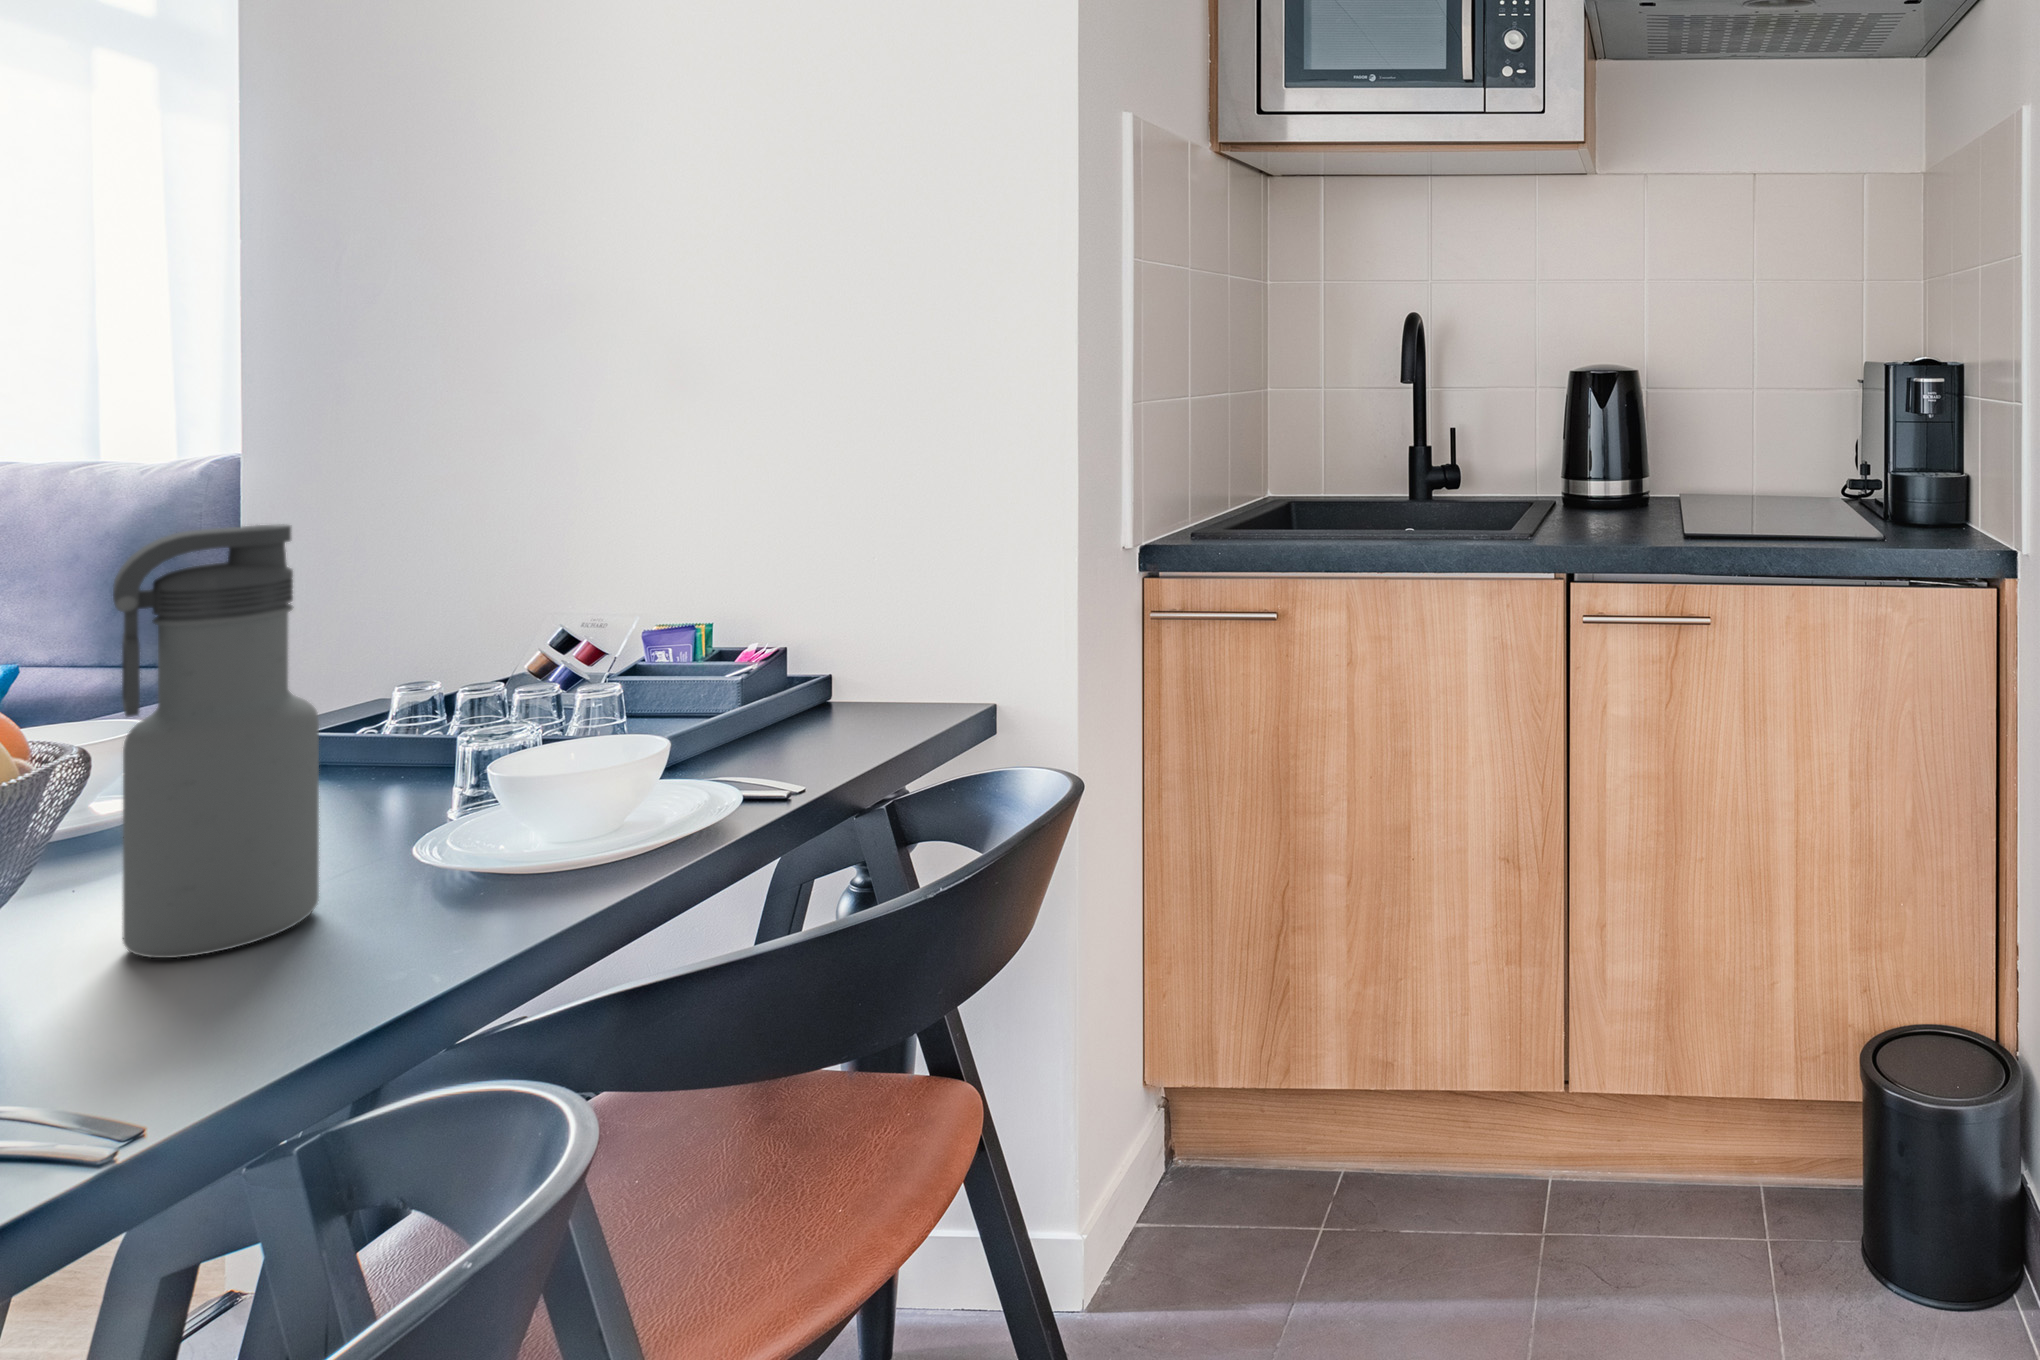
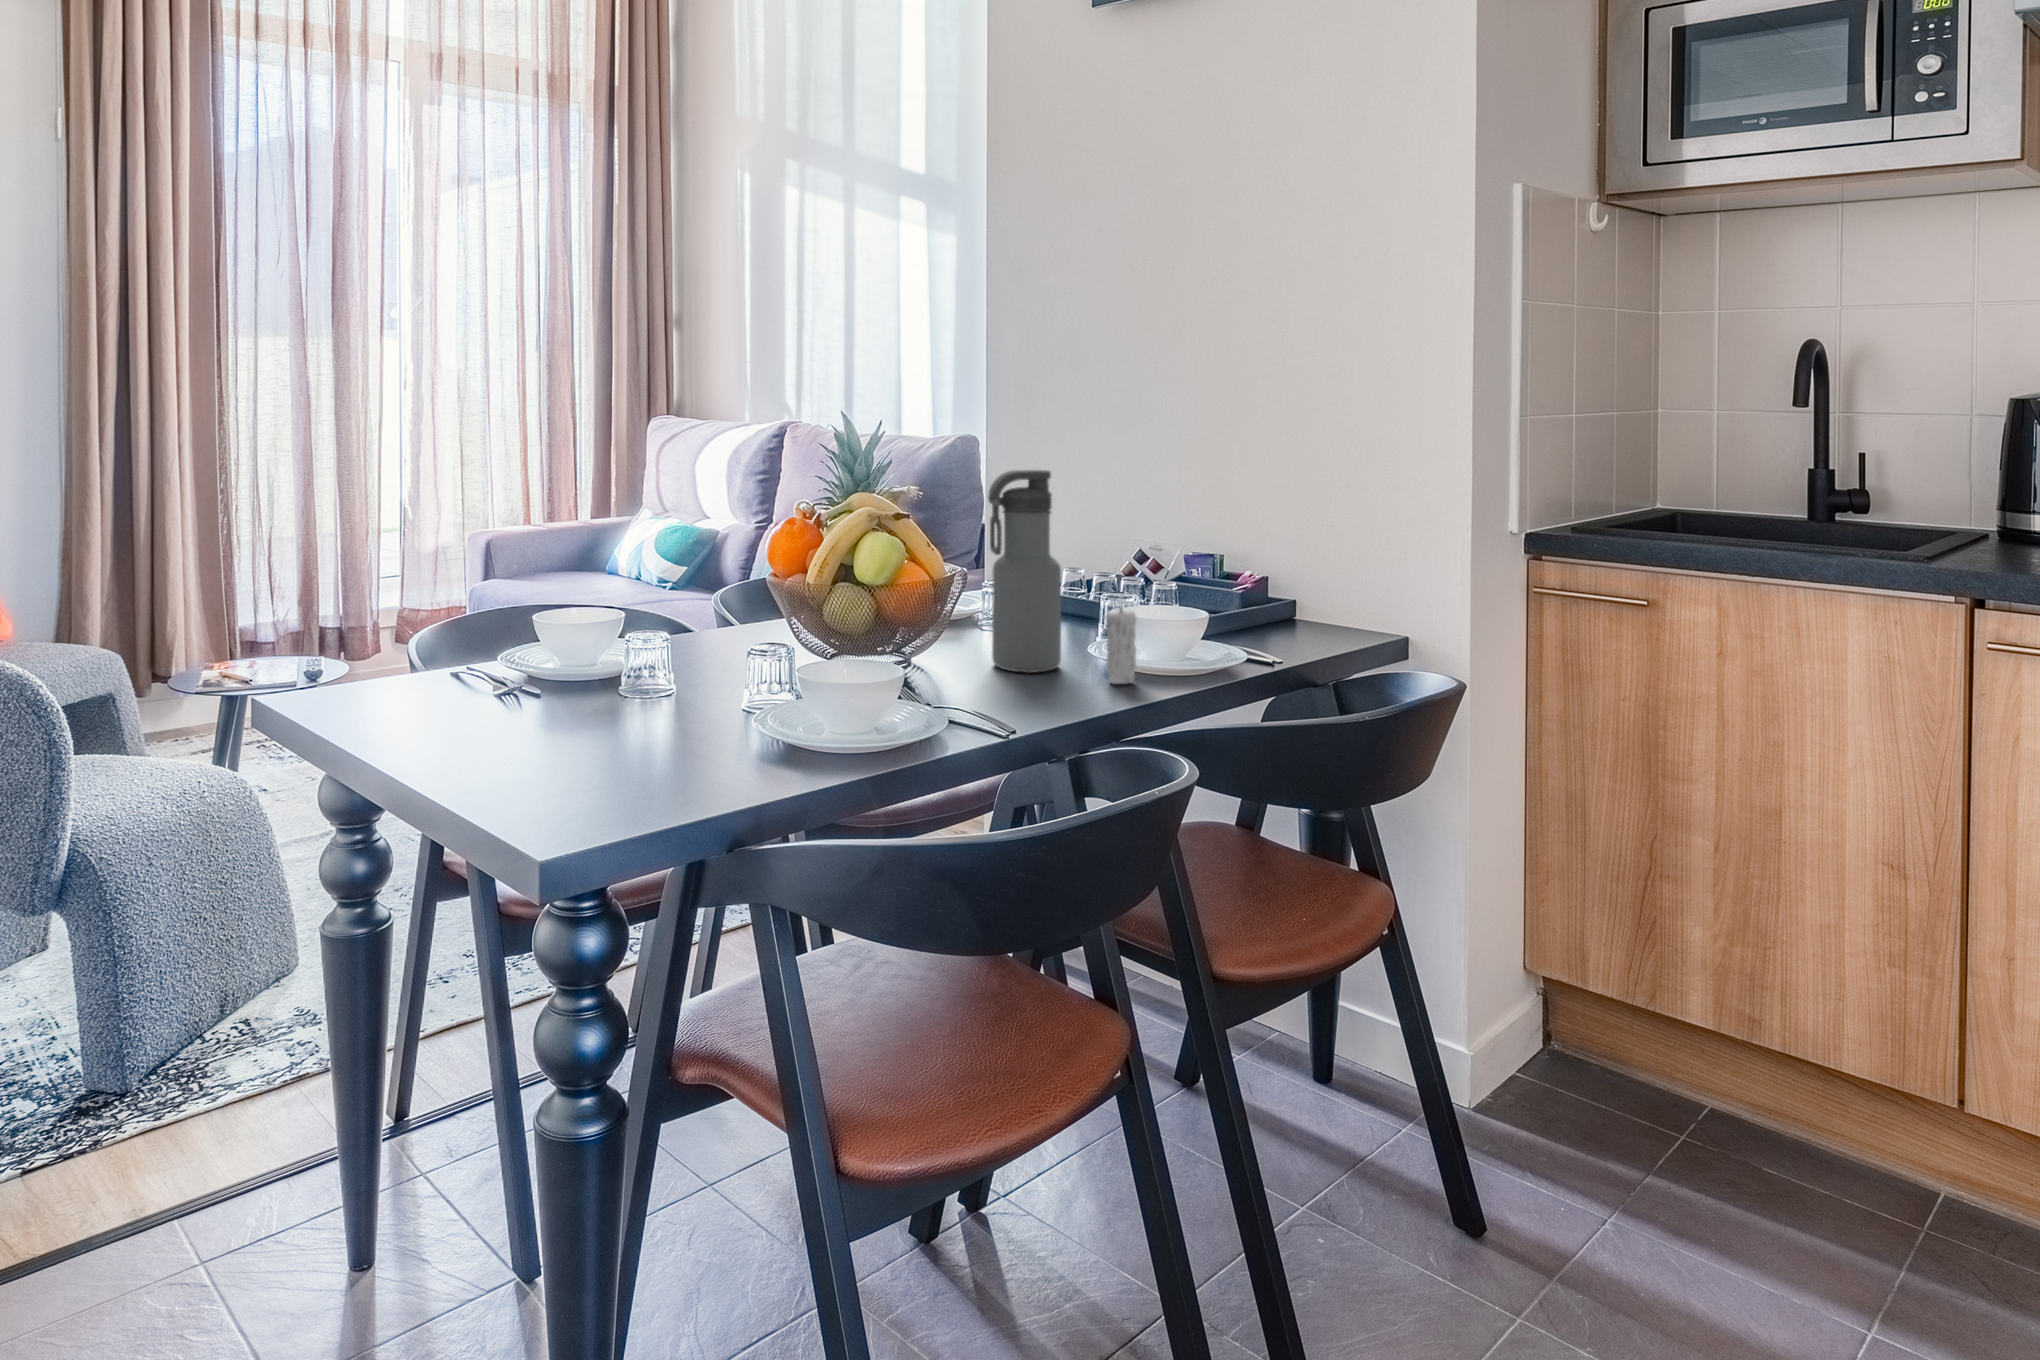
candle: none [420,757,494,933] -> present [1106,608,1136,684]

